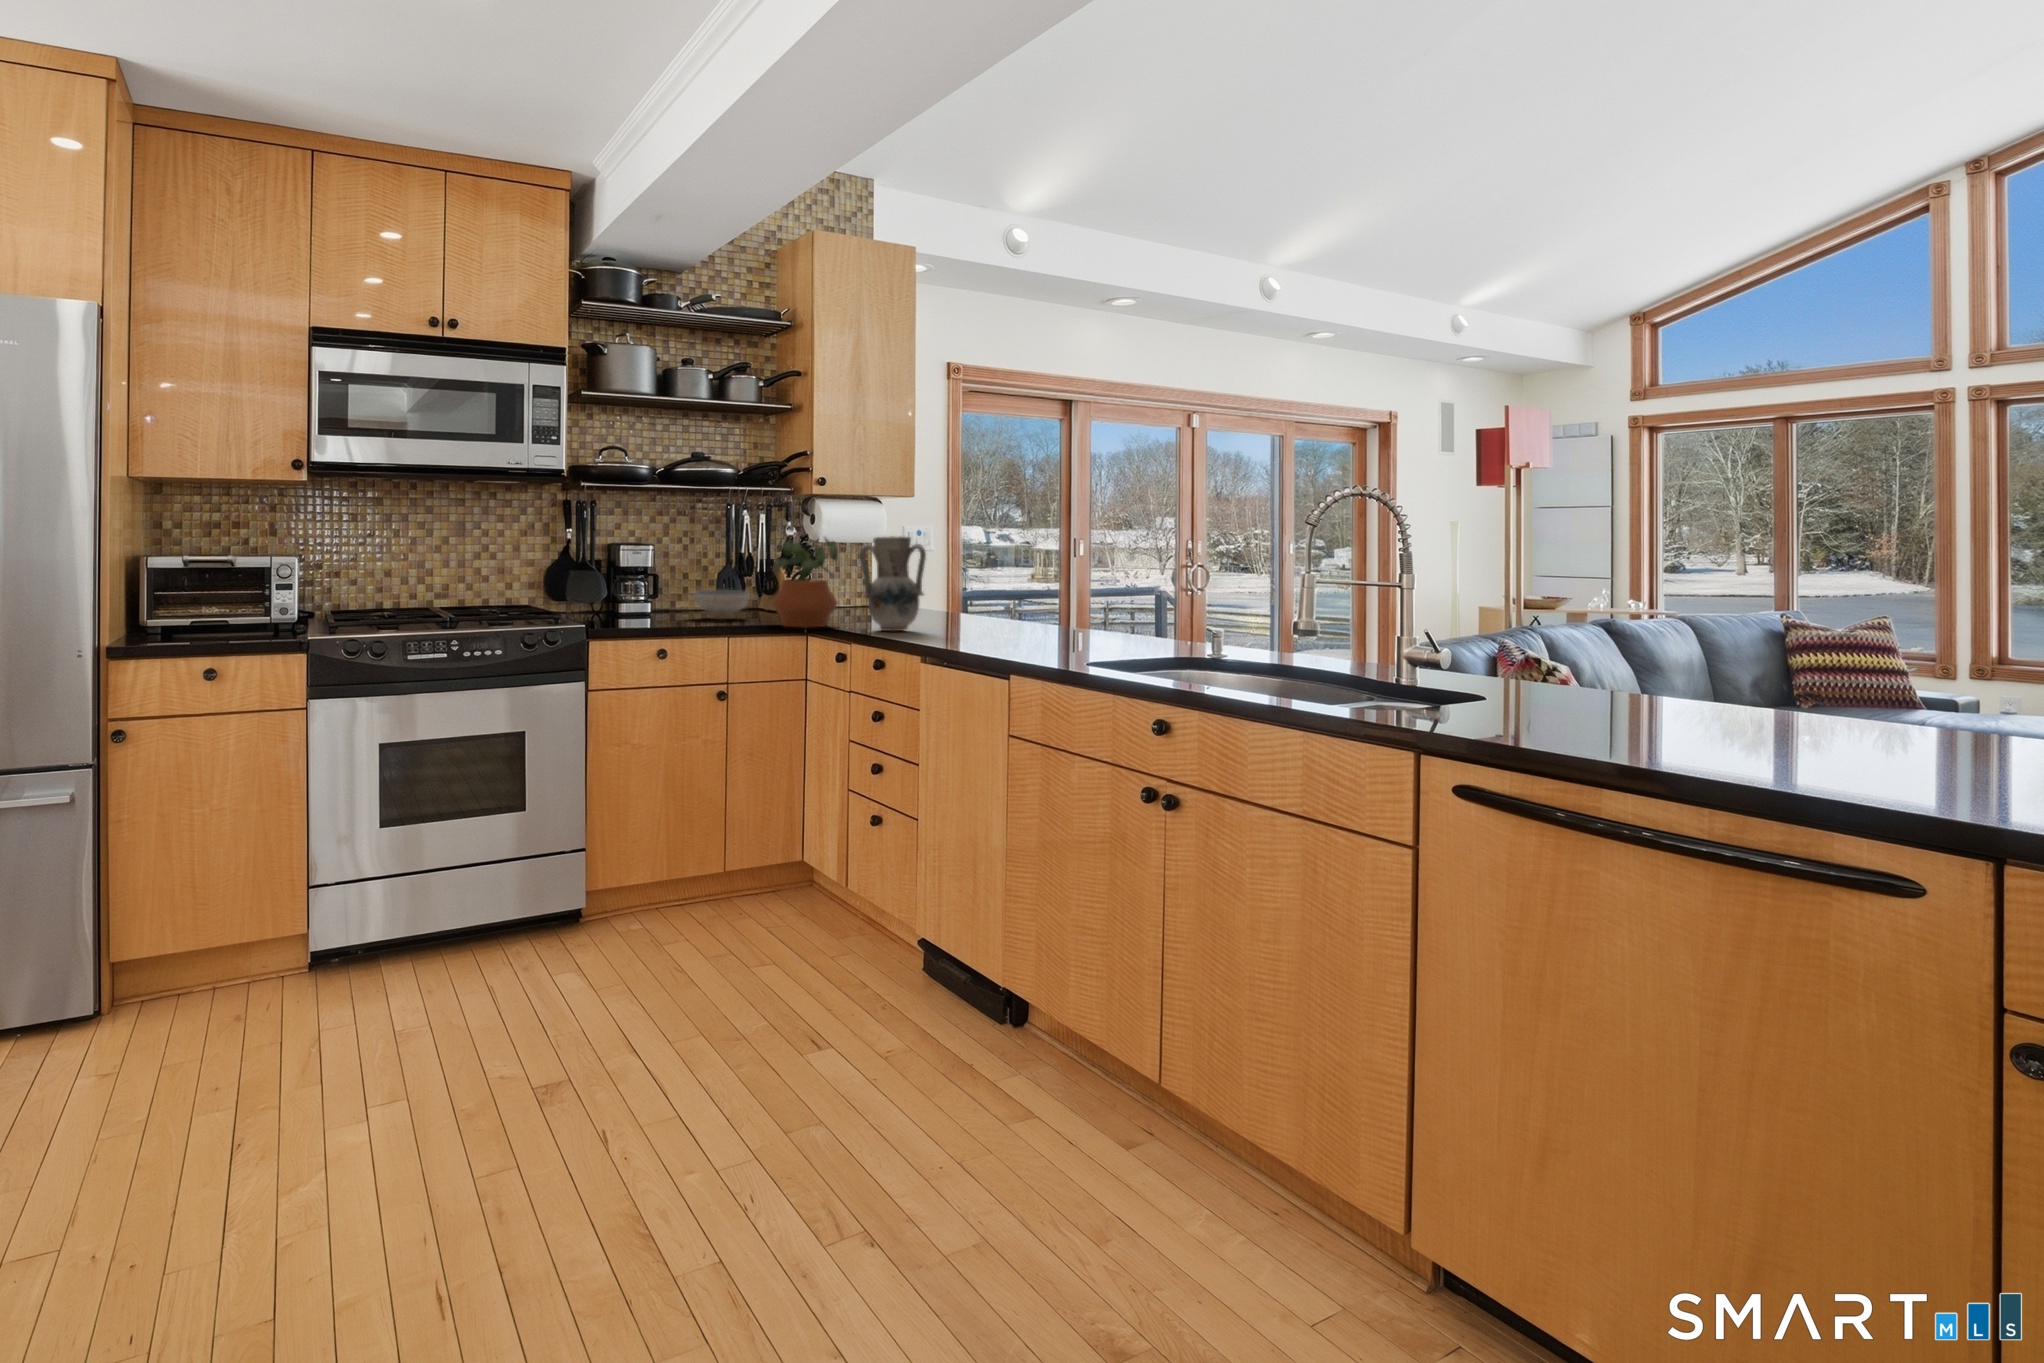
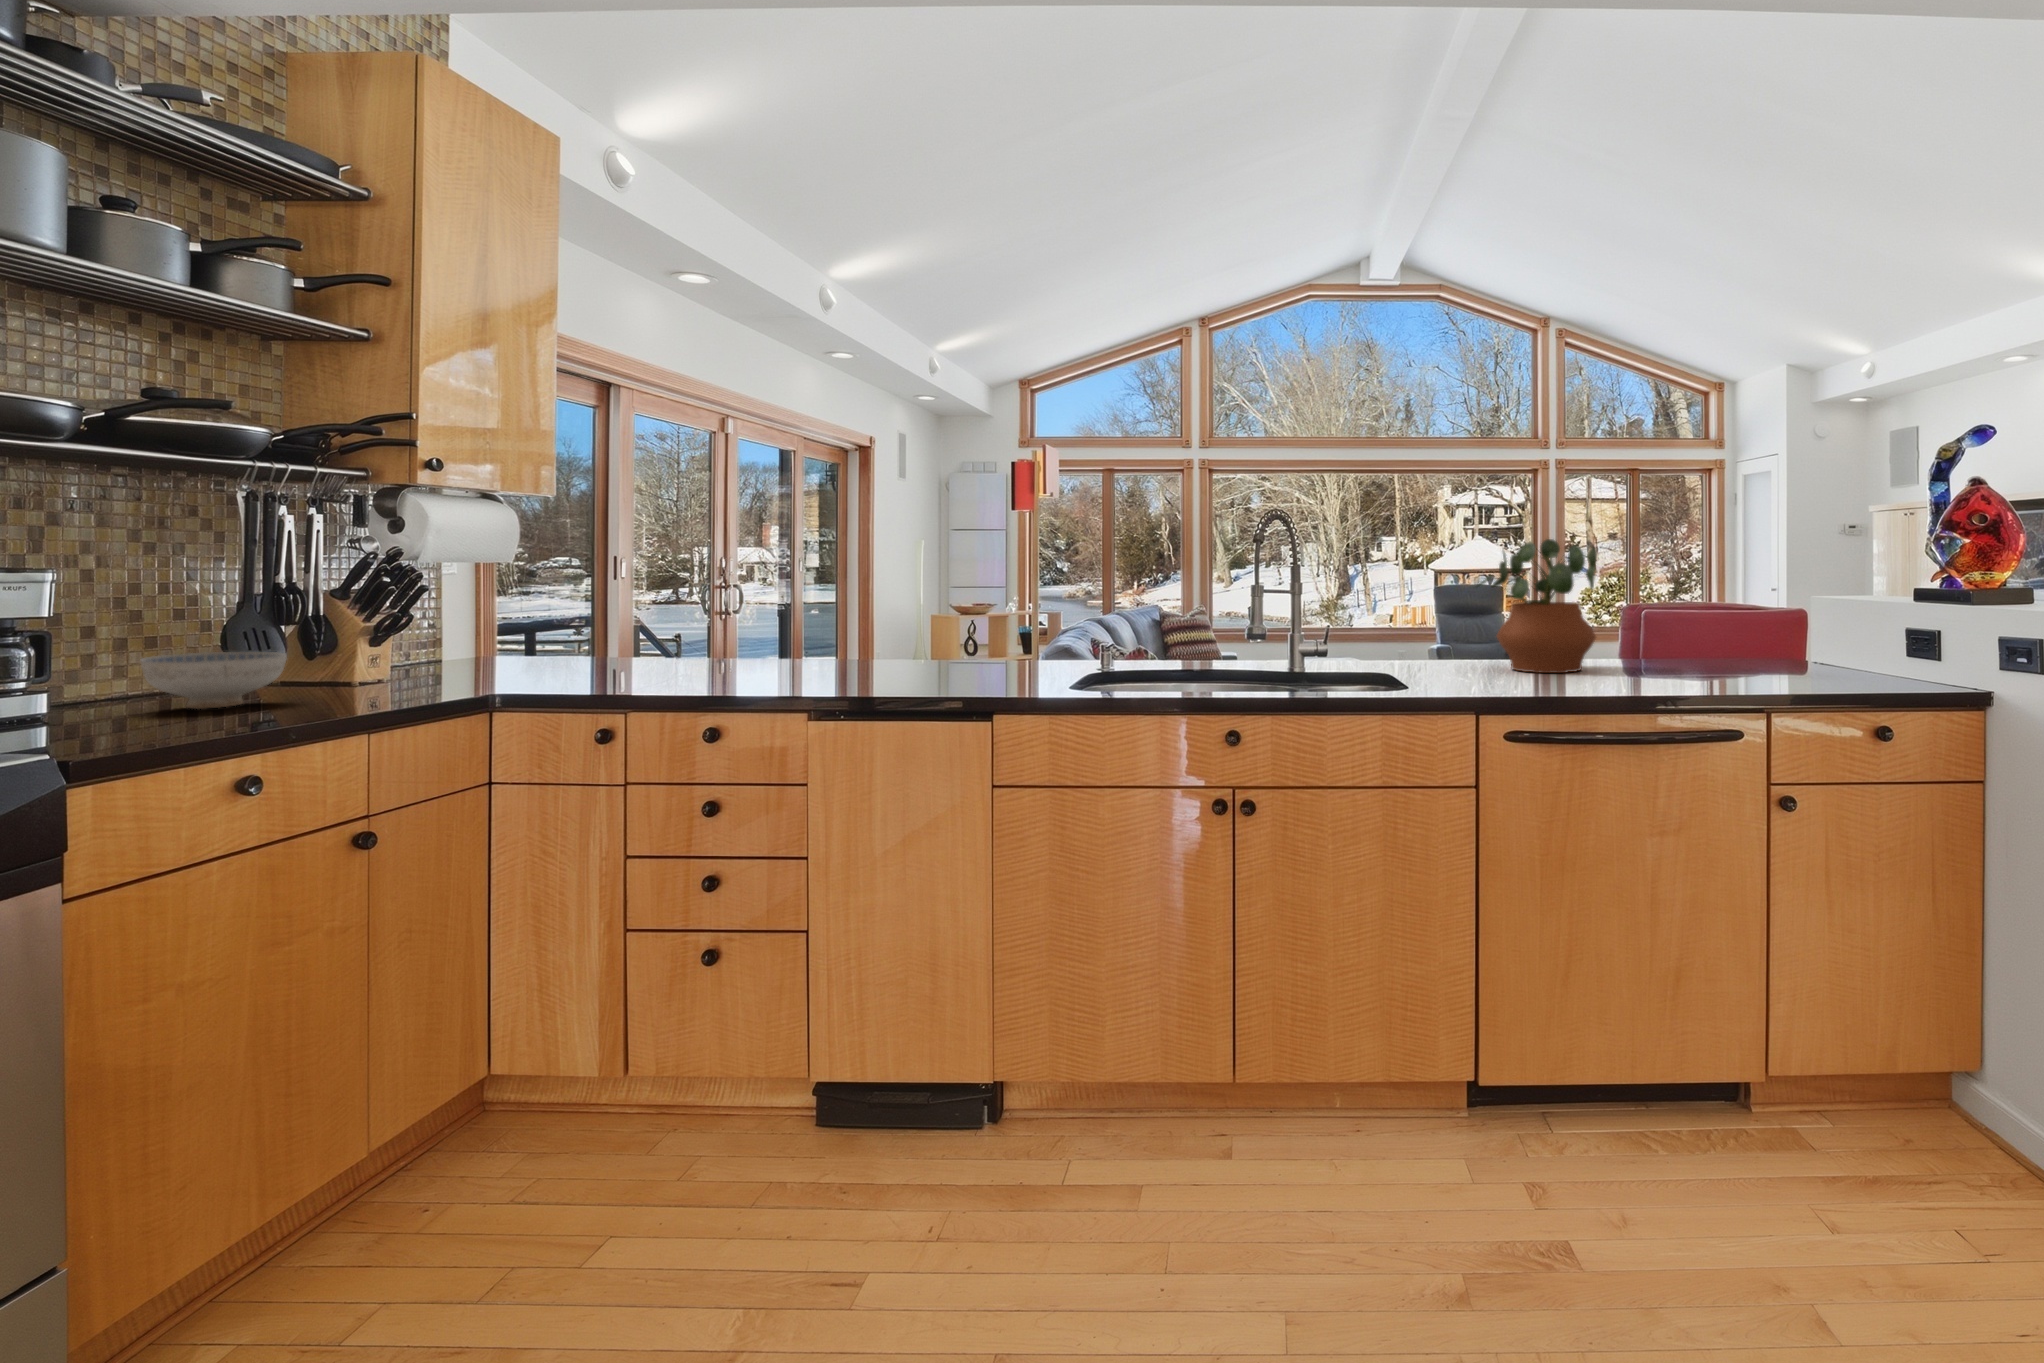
vase: present [860,536,926,631] -> none [600,549,699,687]
potted plant: present [772,538,838,628] -> present [1477,539,1597,673]

